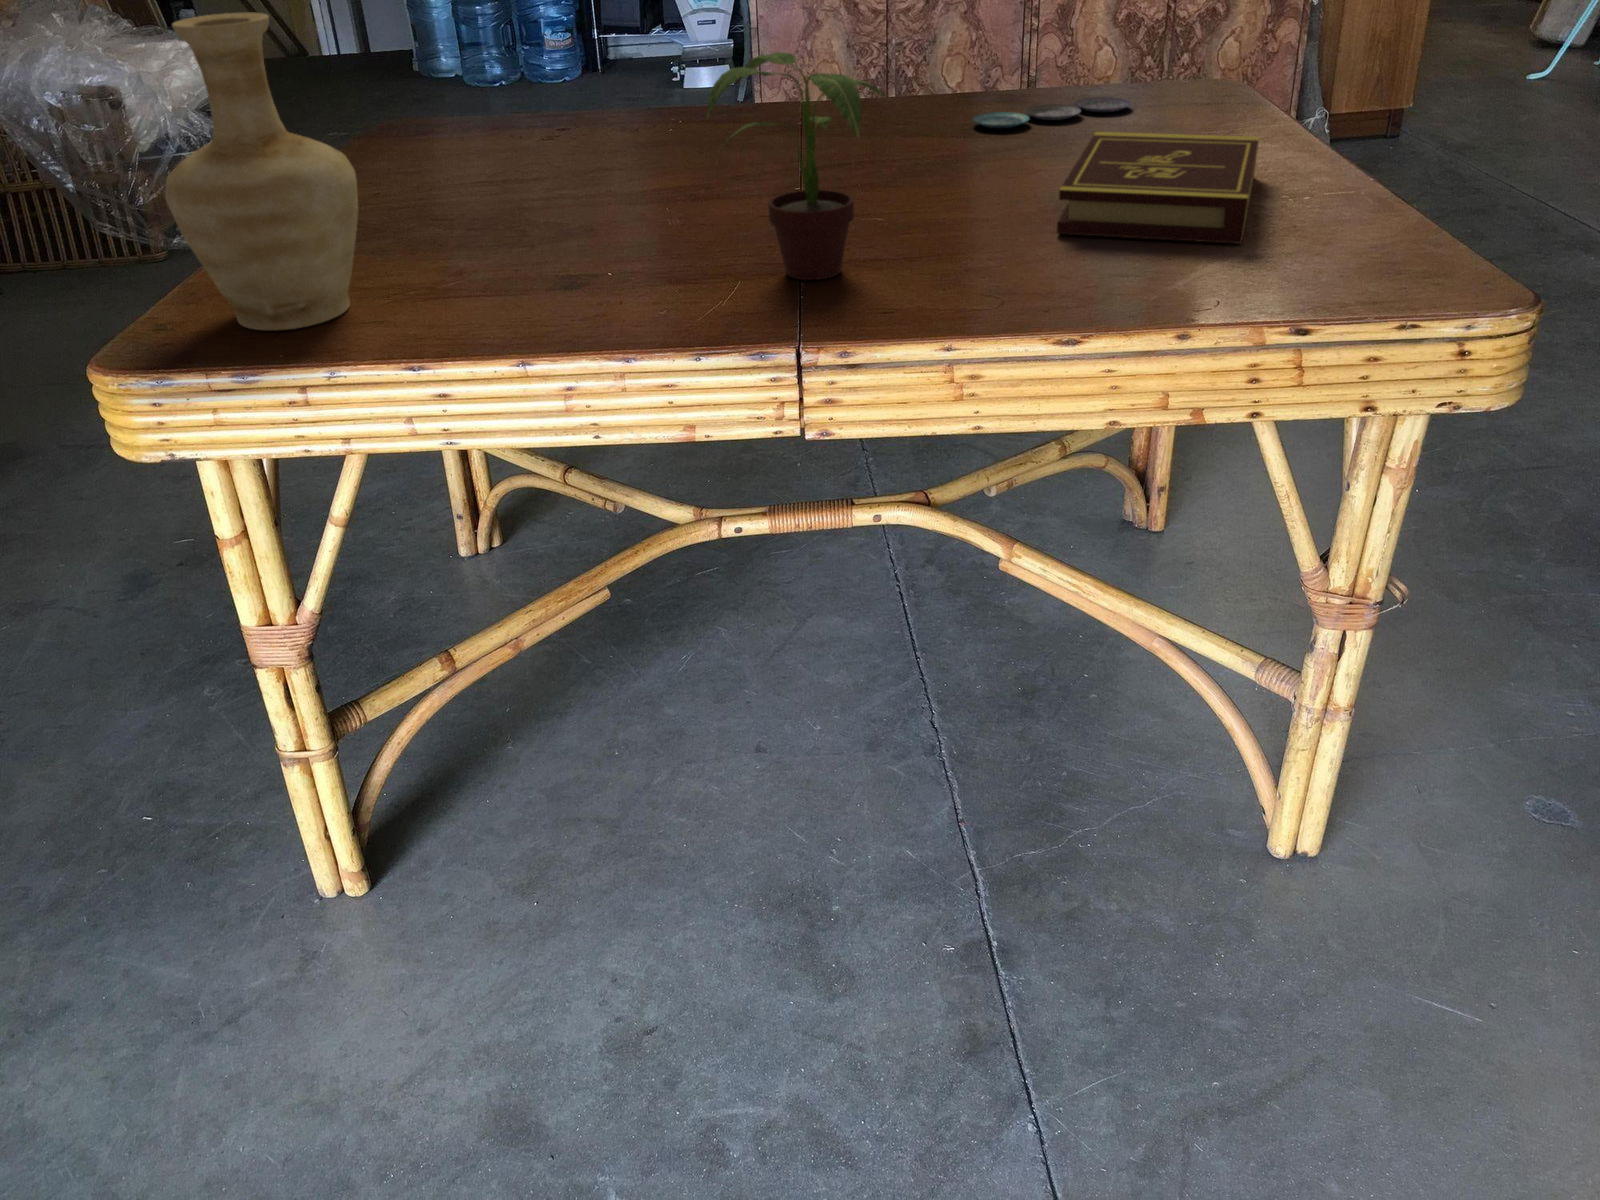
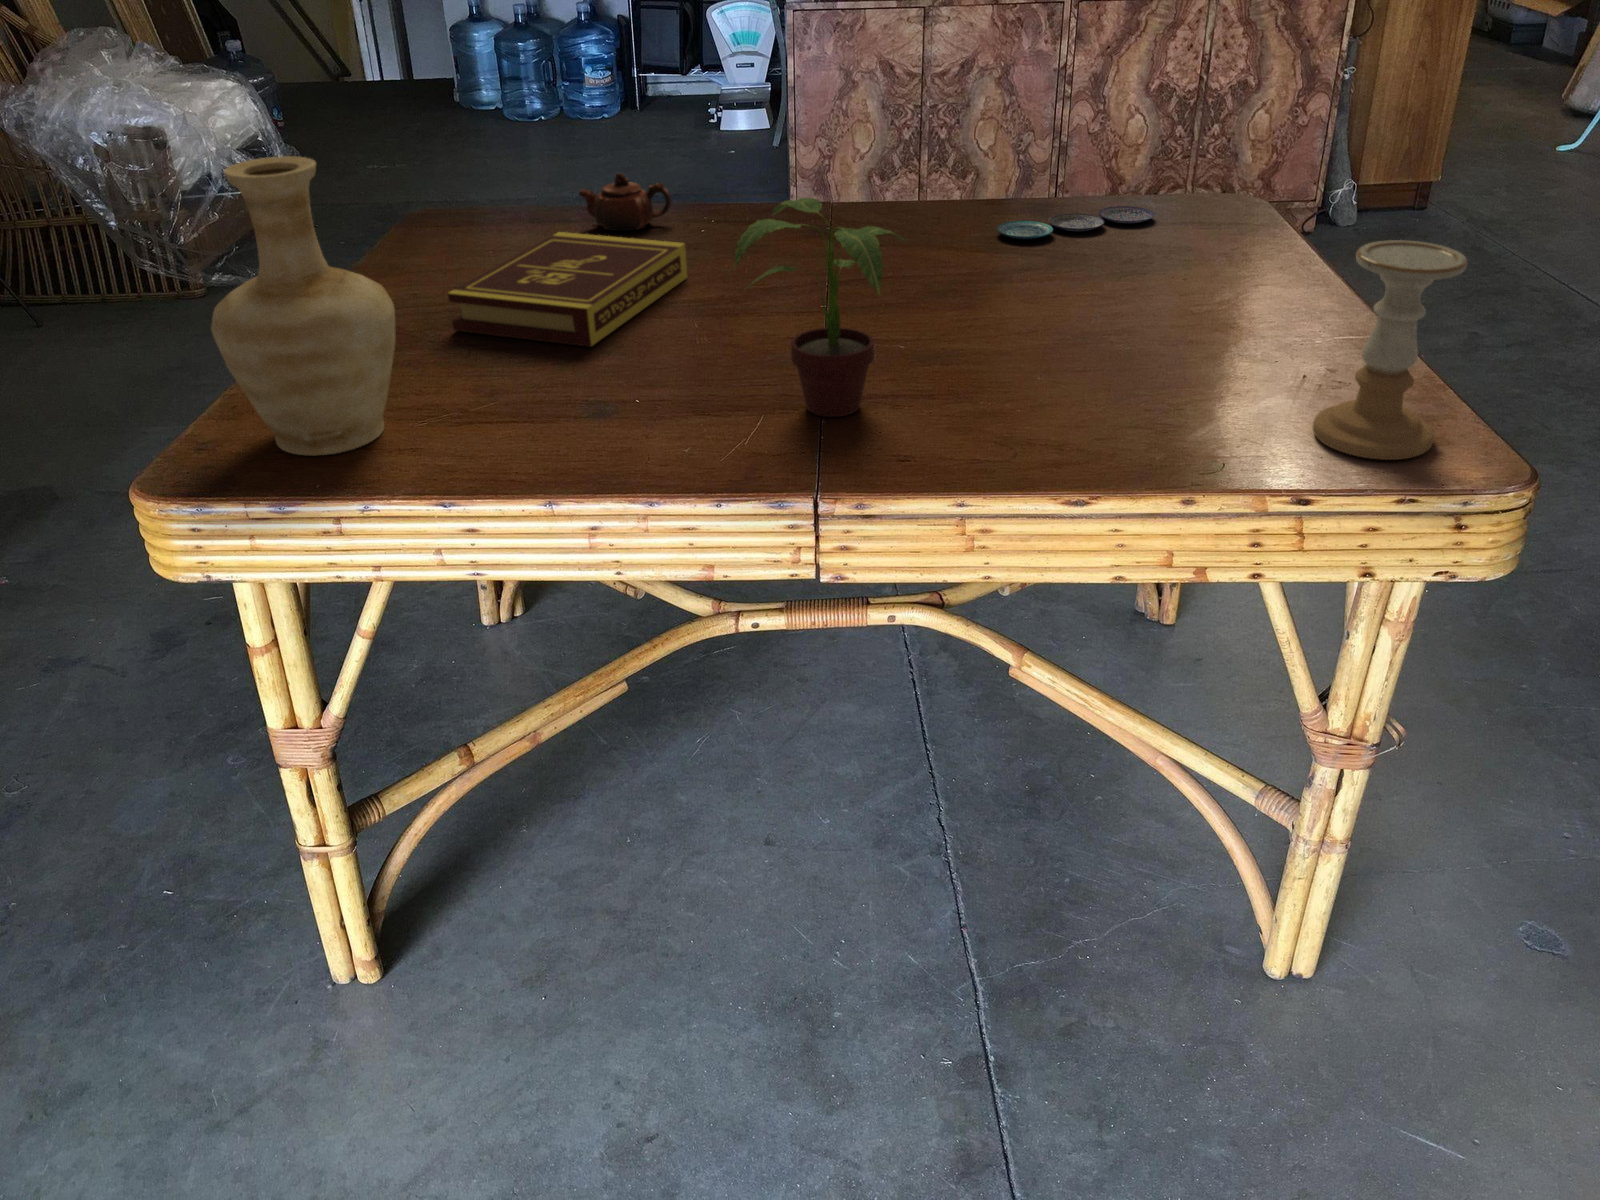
candle holder: none [1306,68,1461,295] -> present [1313,240,1467,460]
teapot: none [544,75,639,135] -> present [579,173,671,231]
book: present [1057,132,1259,244] -> present [448,232,687,347]

